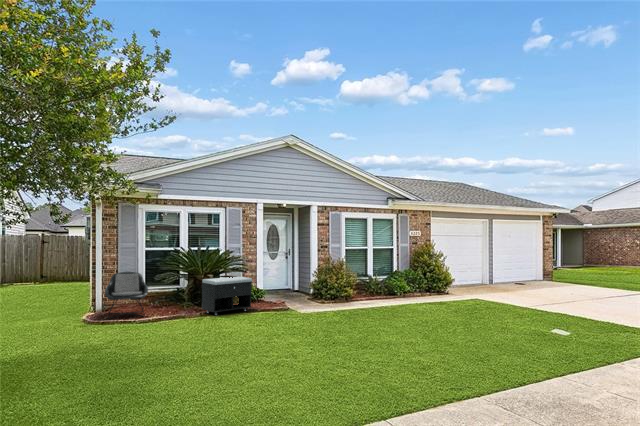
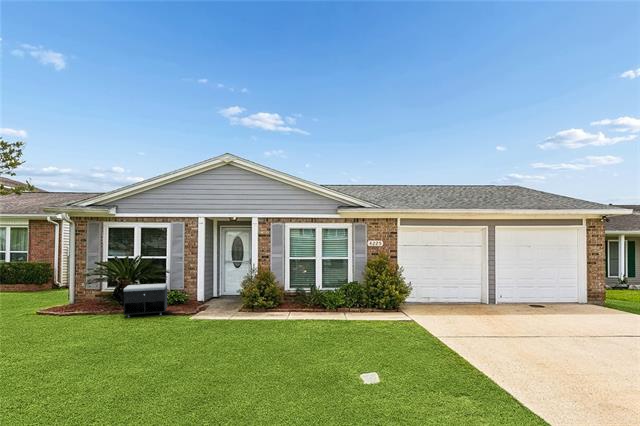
lounge chair: present [105,272,148,319] -> none [57,275,100,313]

